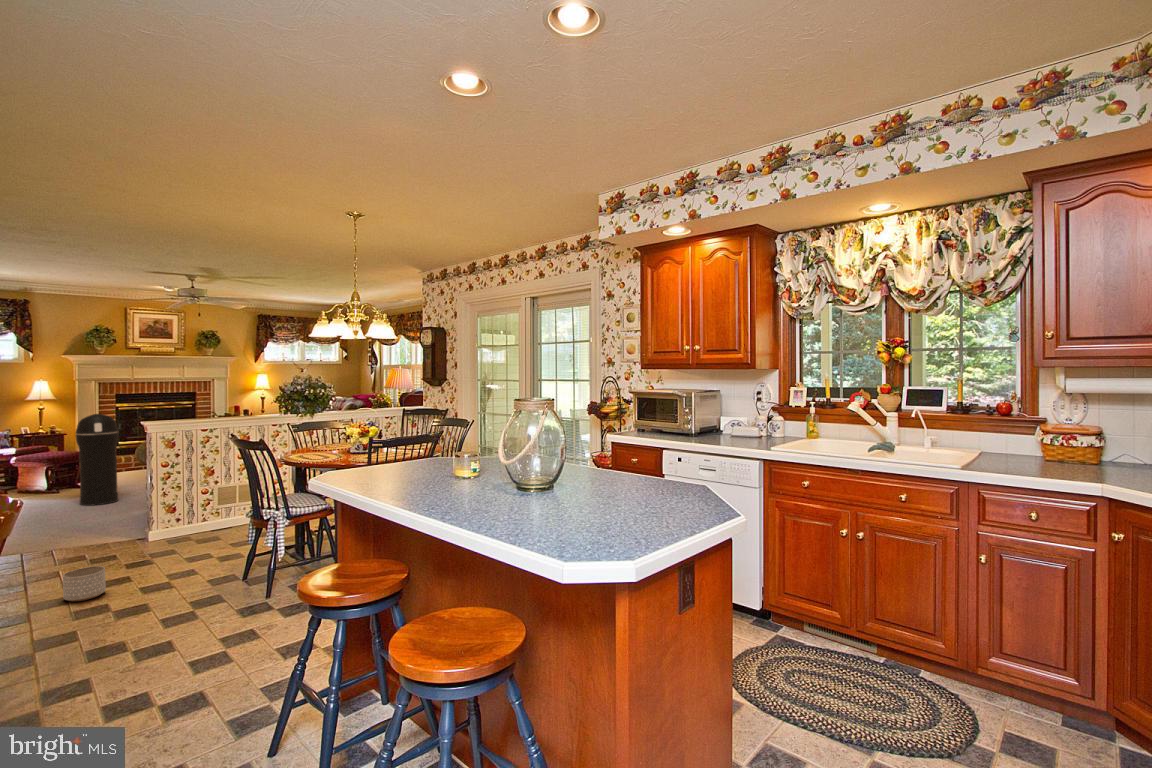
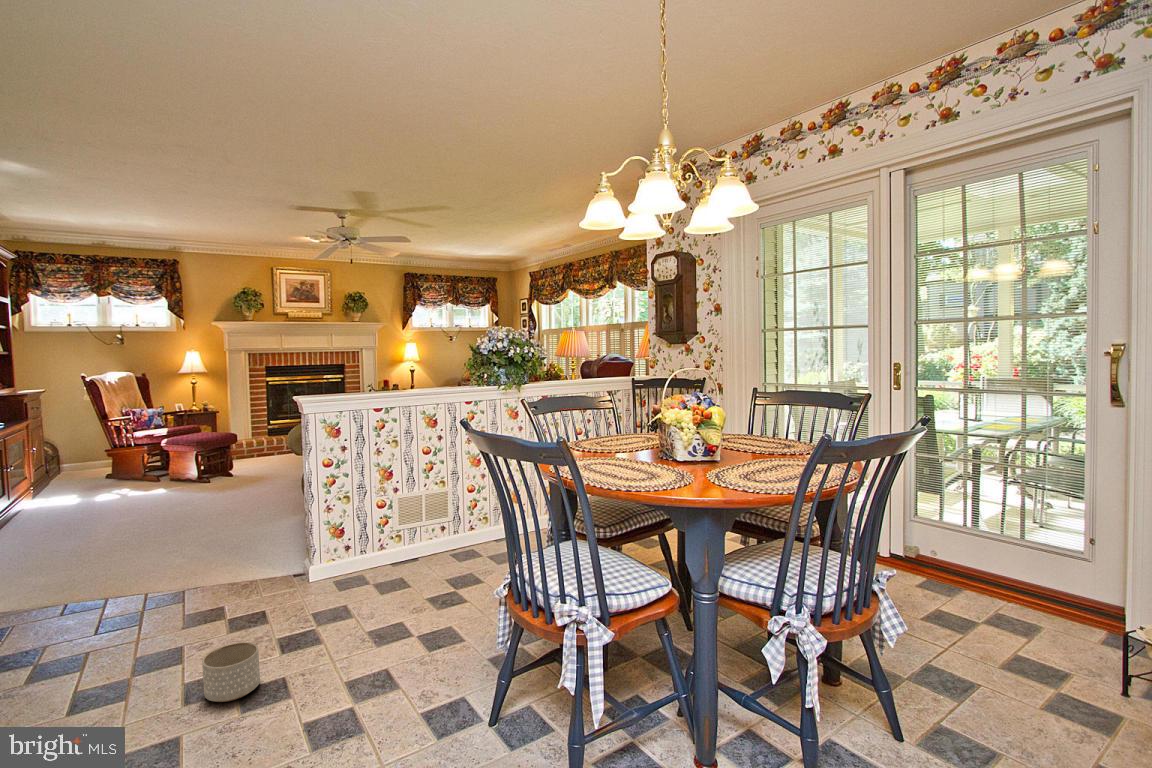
trash can: present [75,414,119,506] -> none [224,394,272,503]

